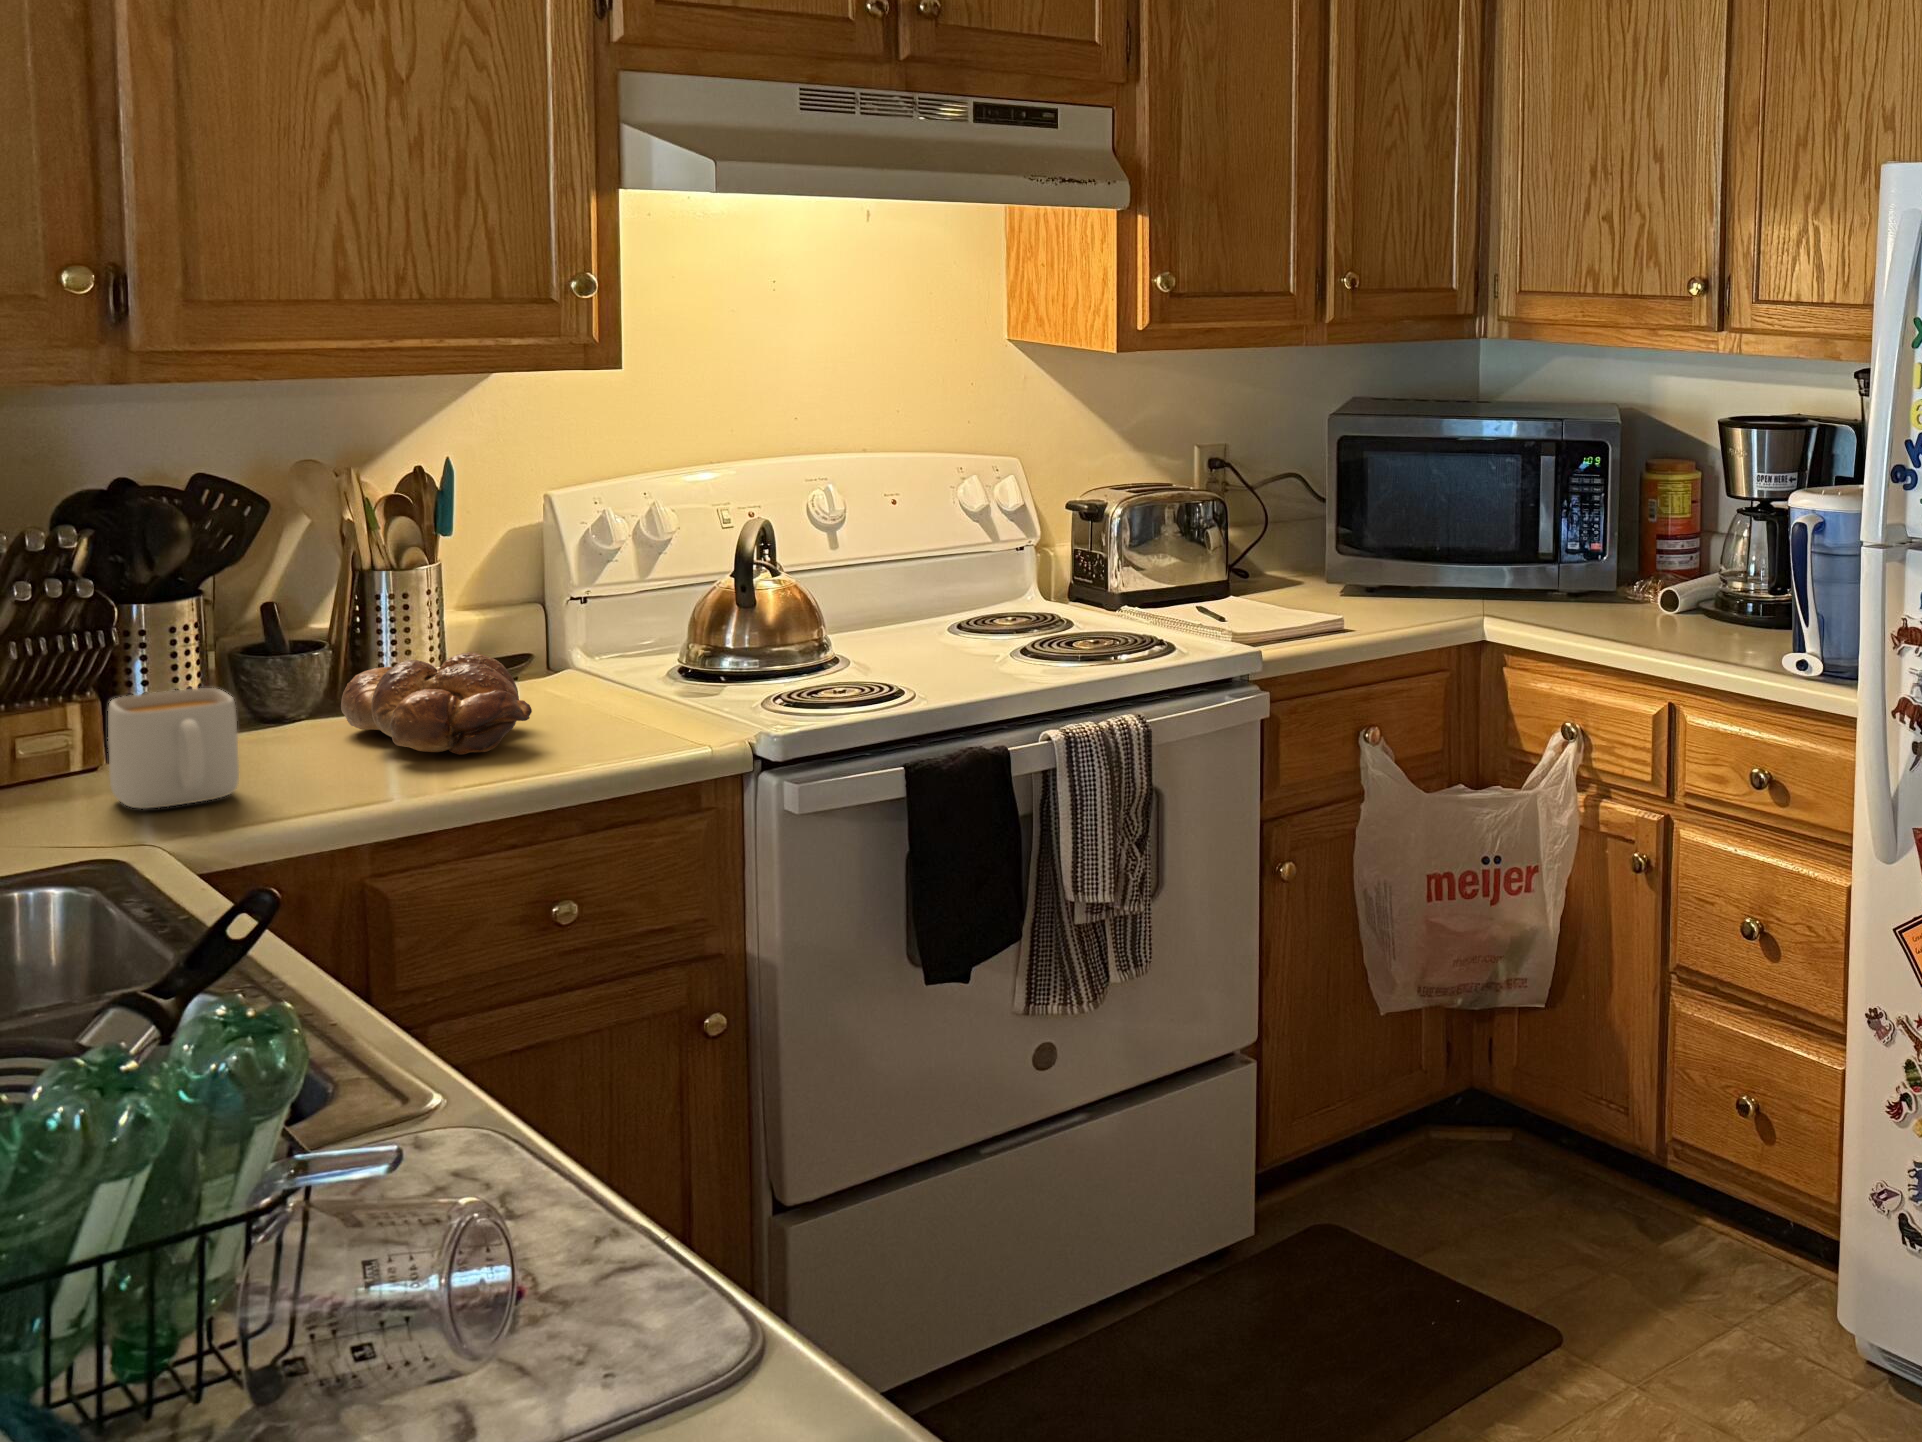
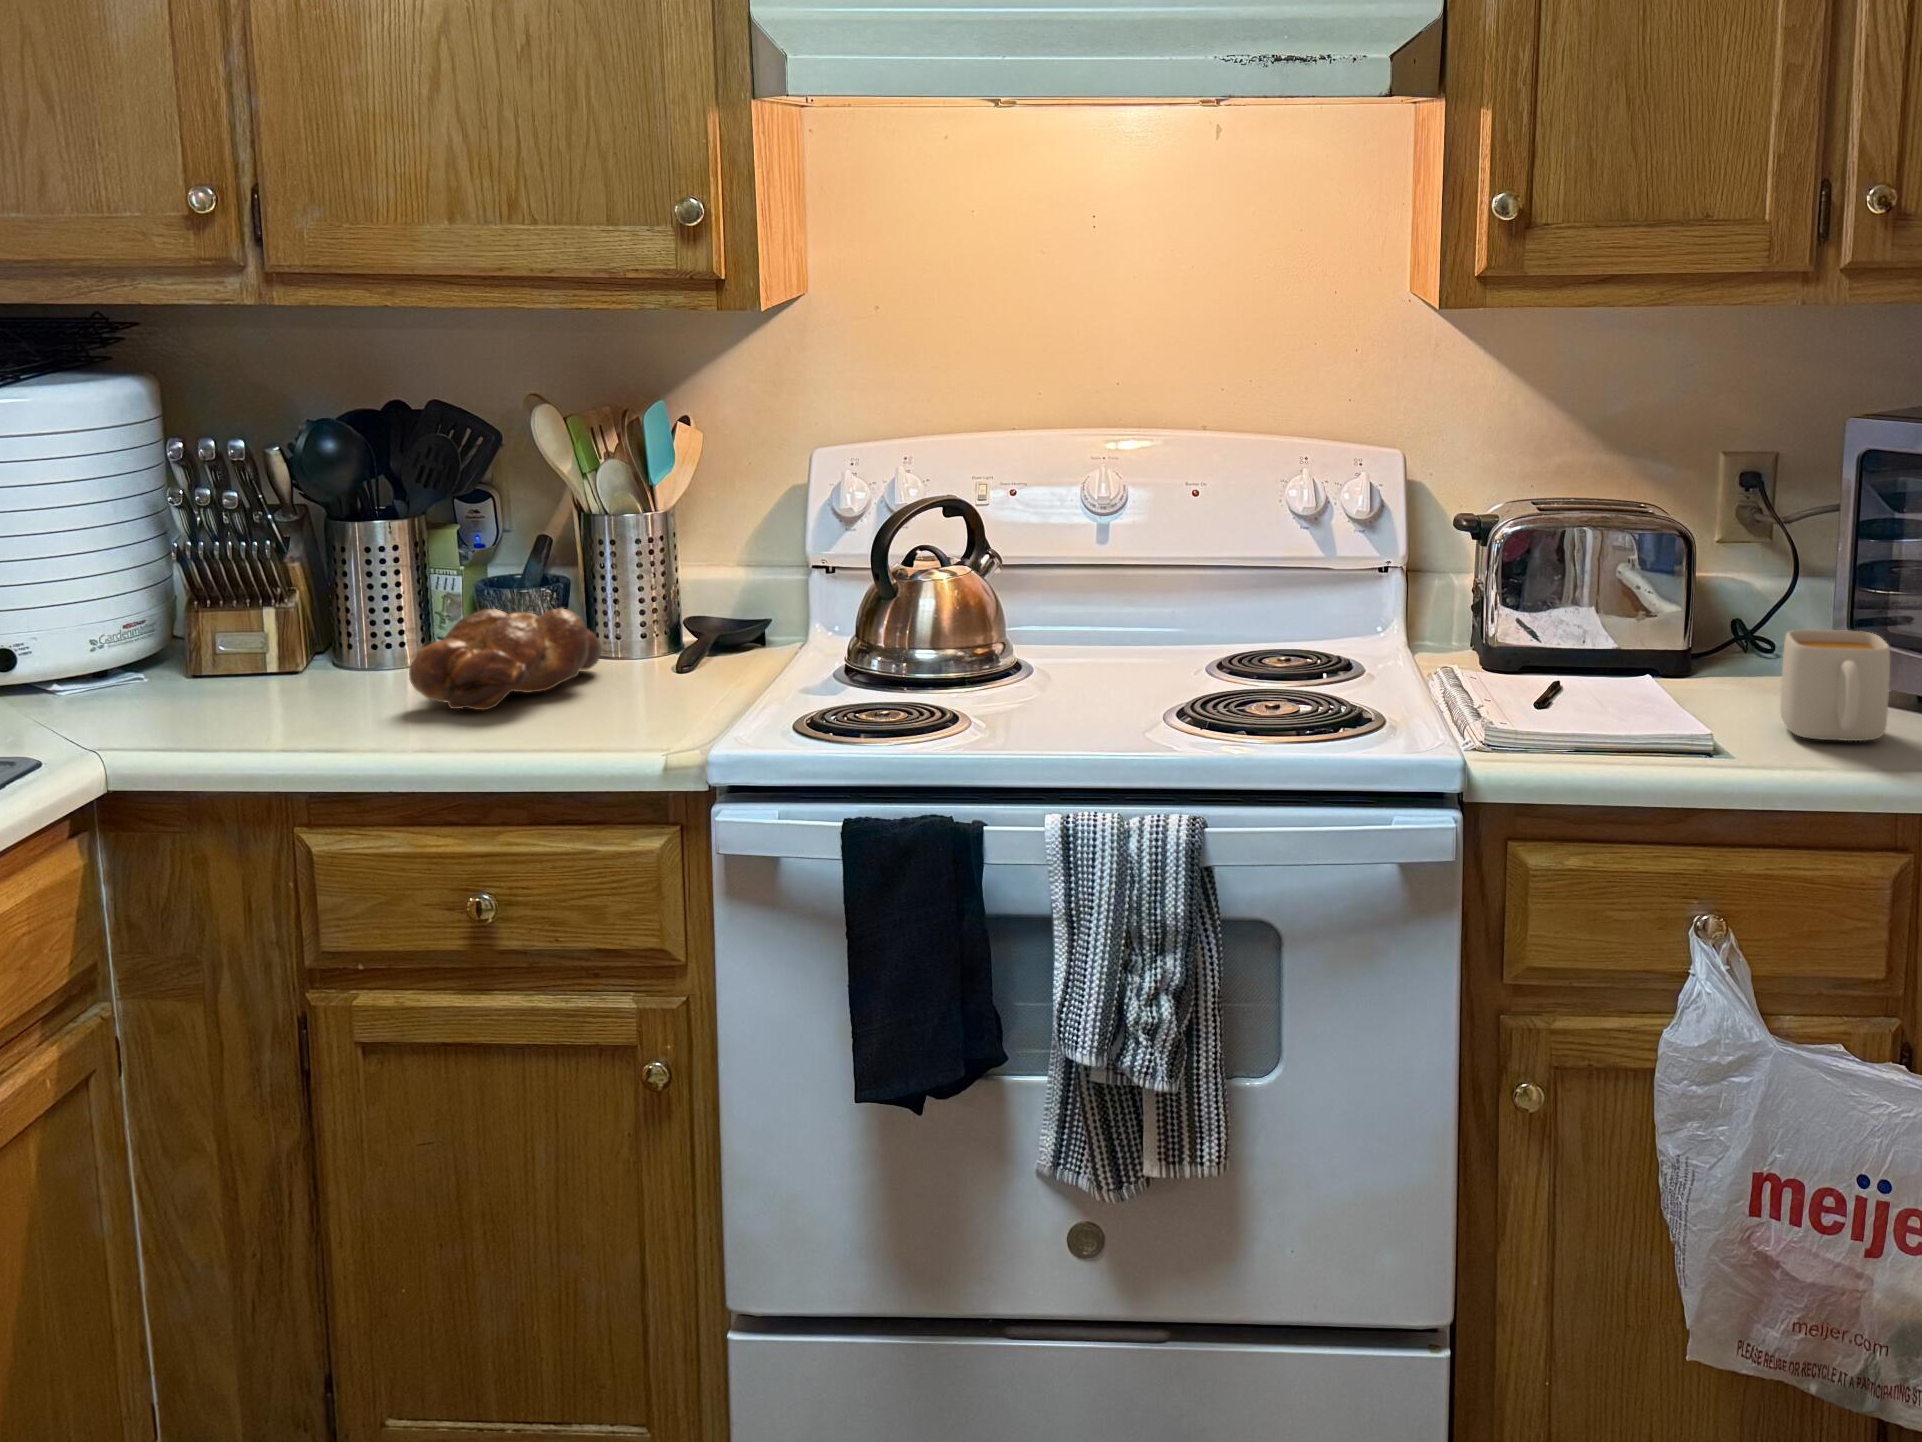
mug: present [108,688,239,809] -> present [1780,630,1890,741]

